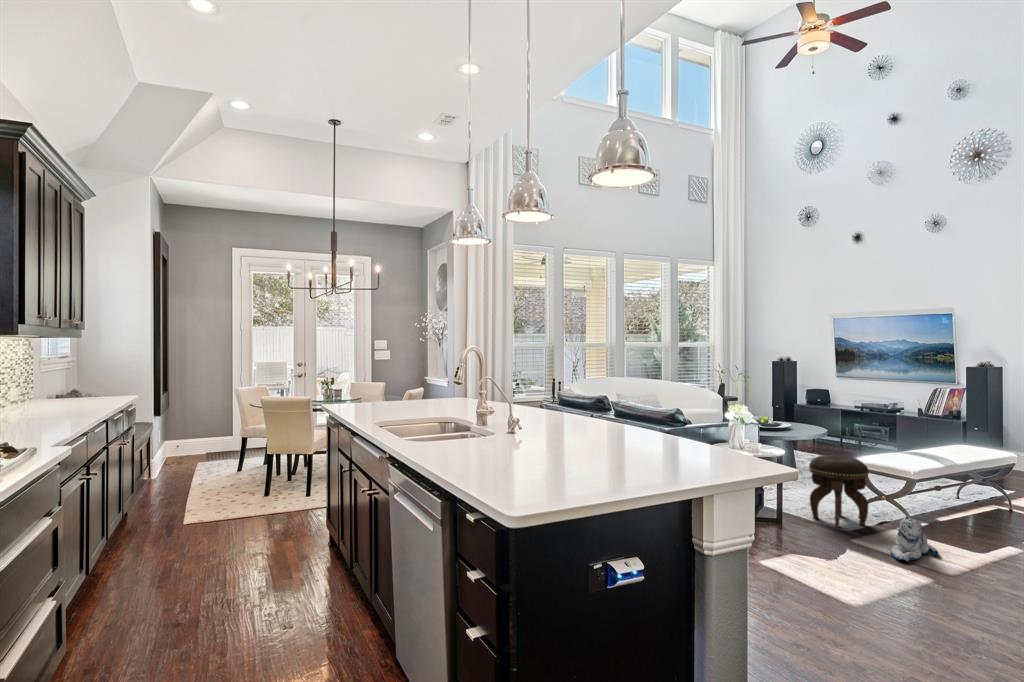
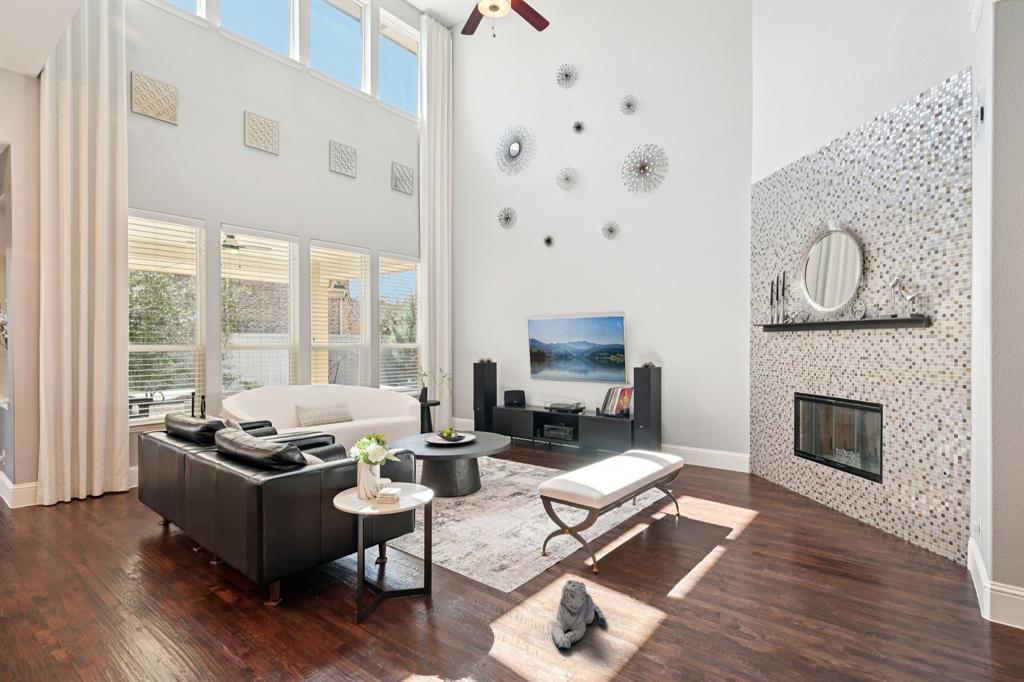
footstool: present [809,455,869,527] -> none [470,489,536,588]

